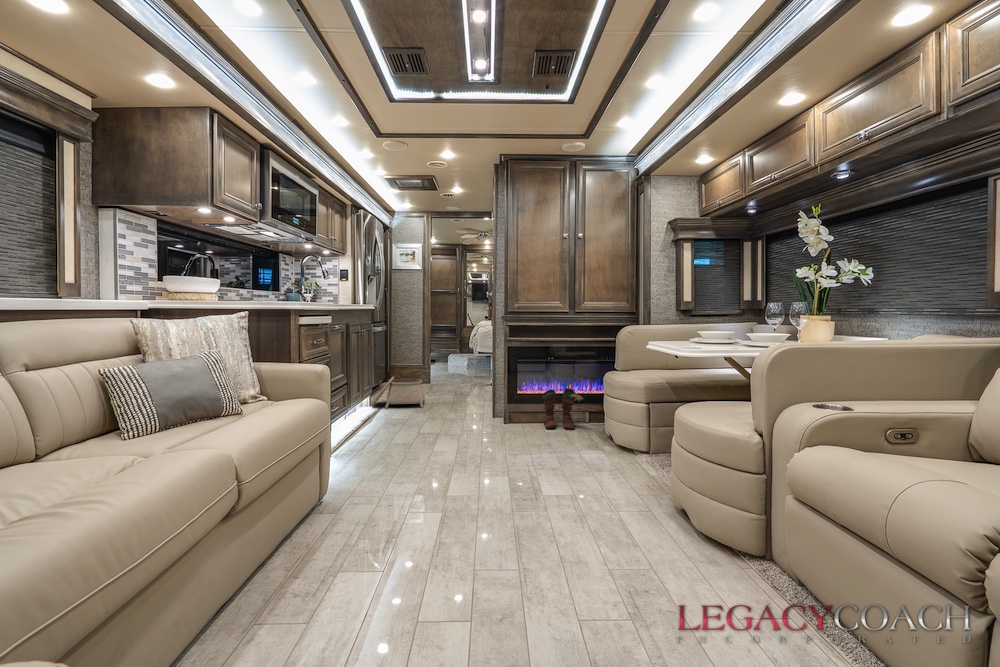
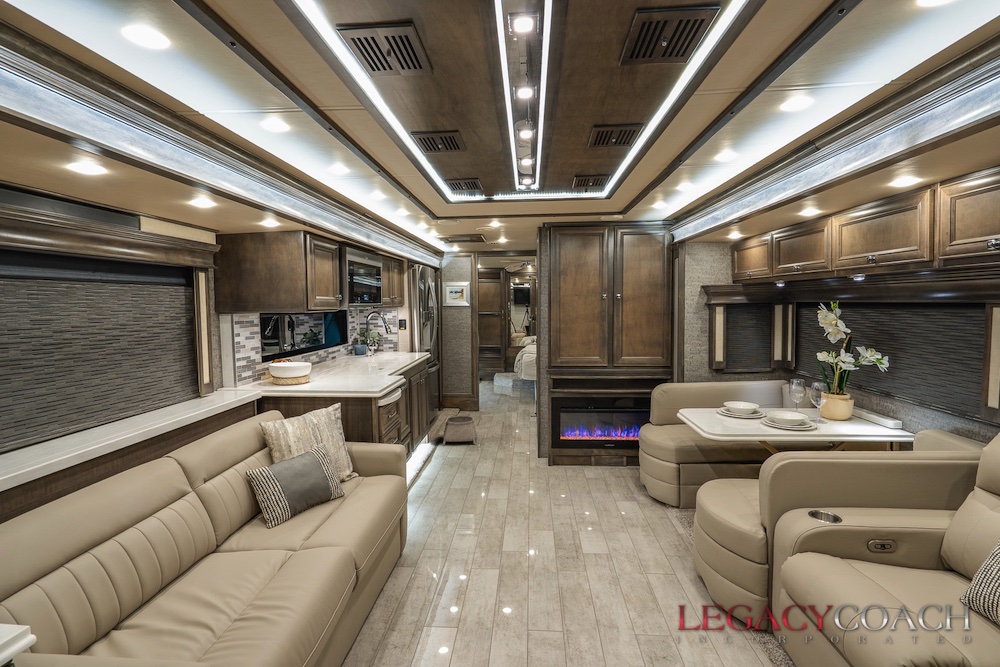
boots: present [542,388,583,429] -> none [584,437,622,476]

